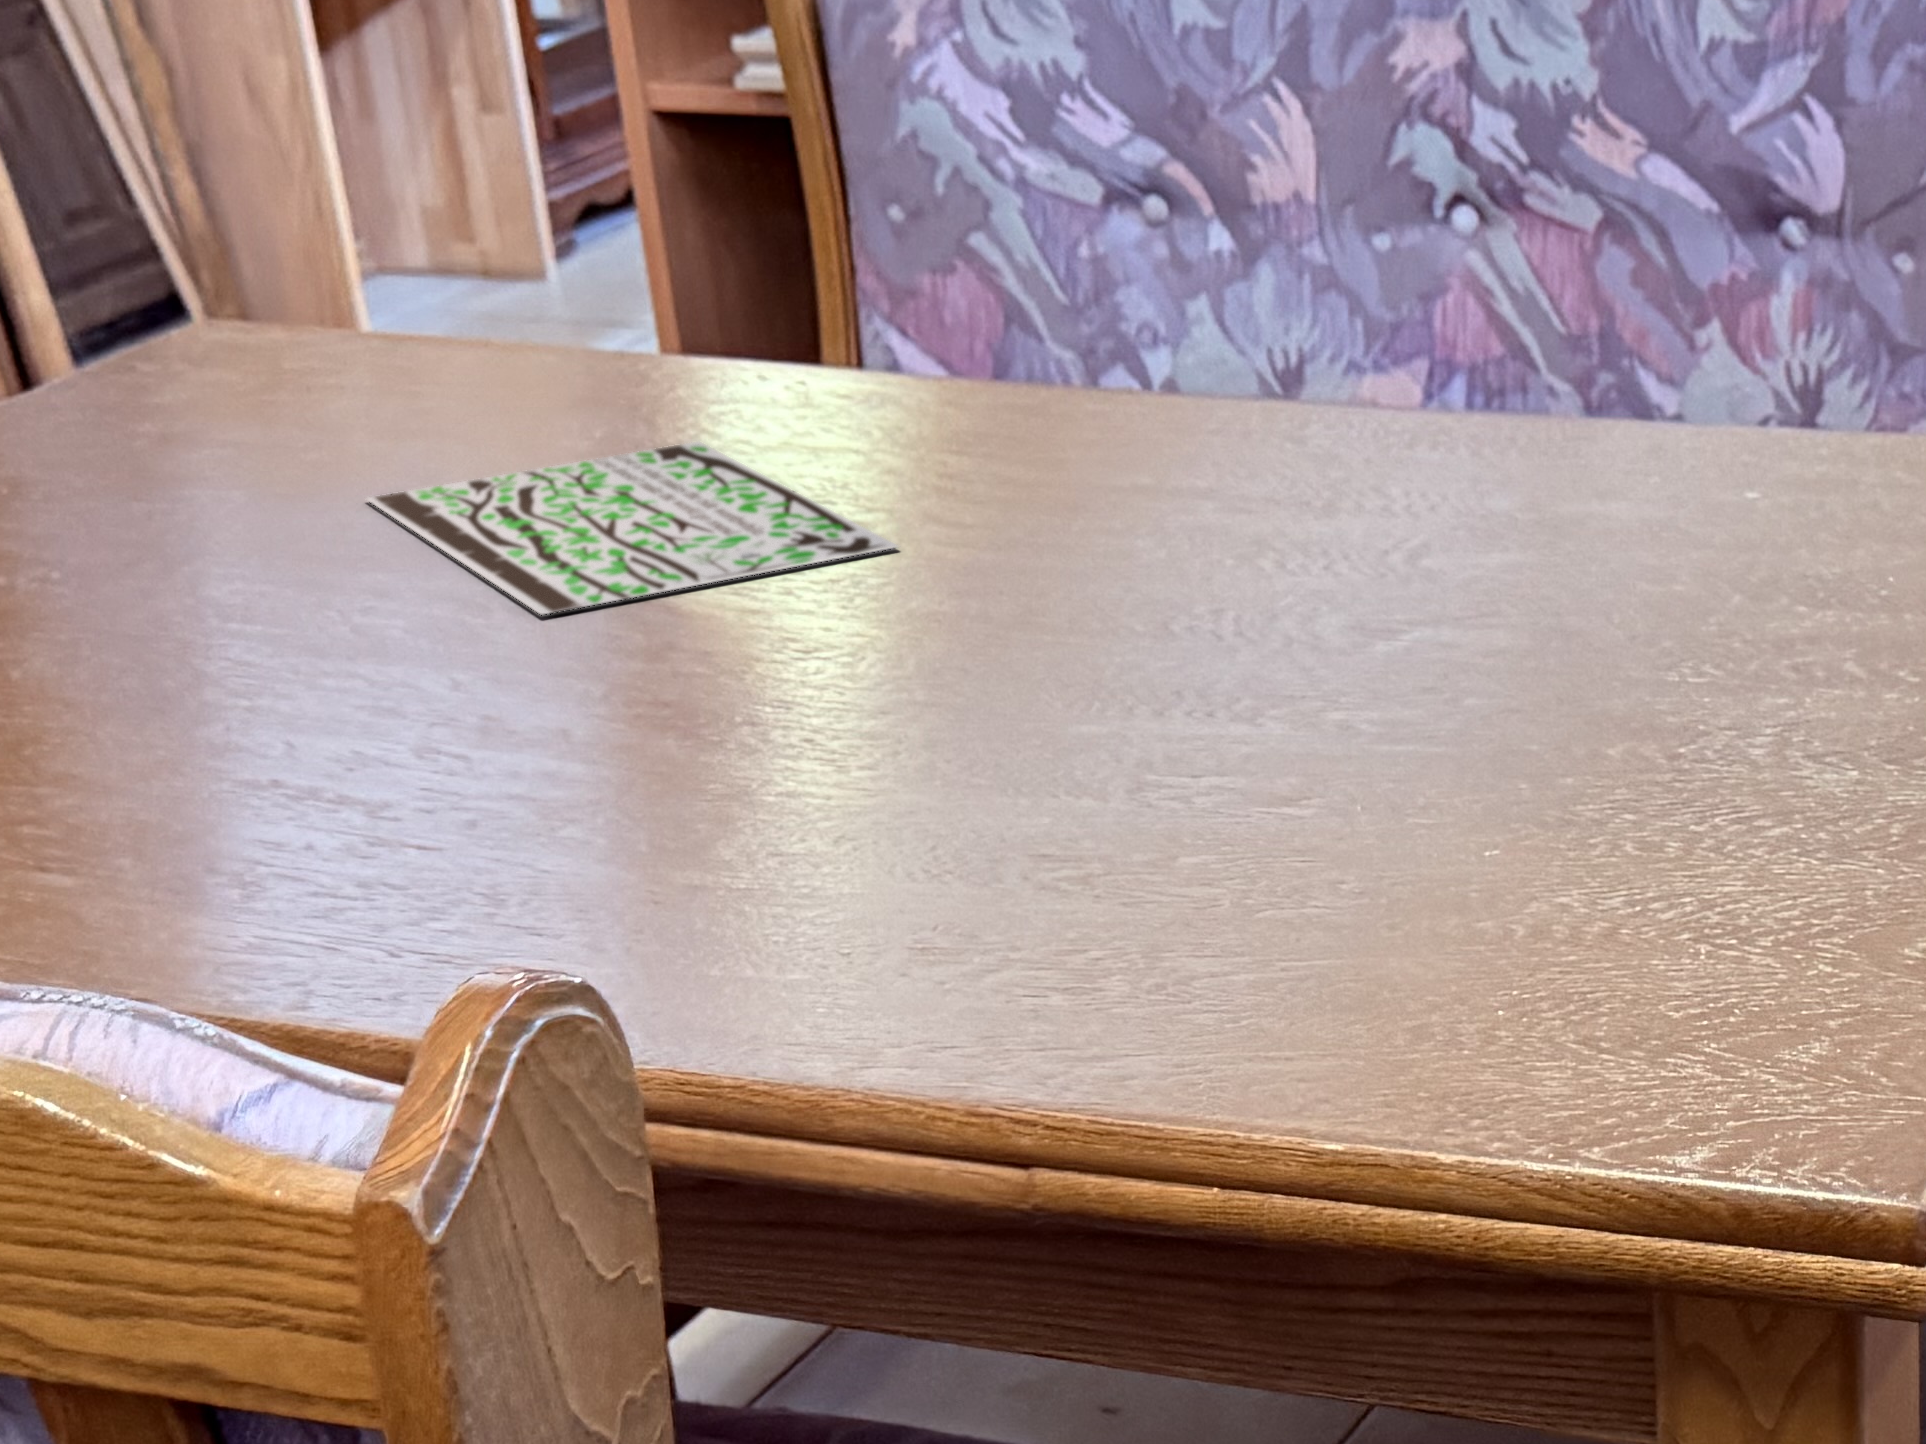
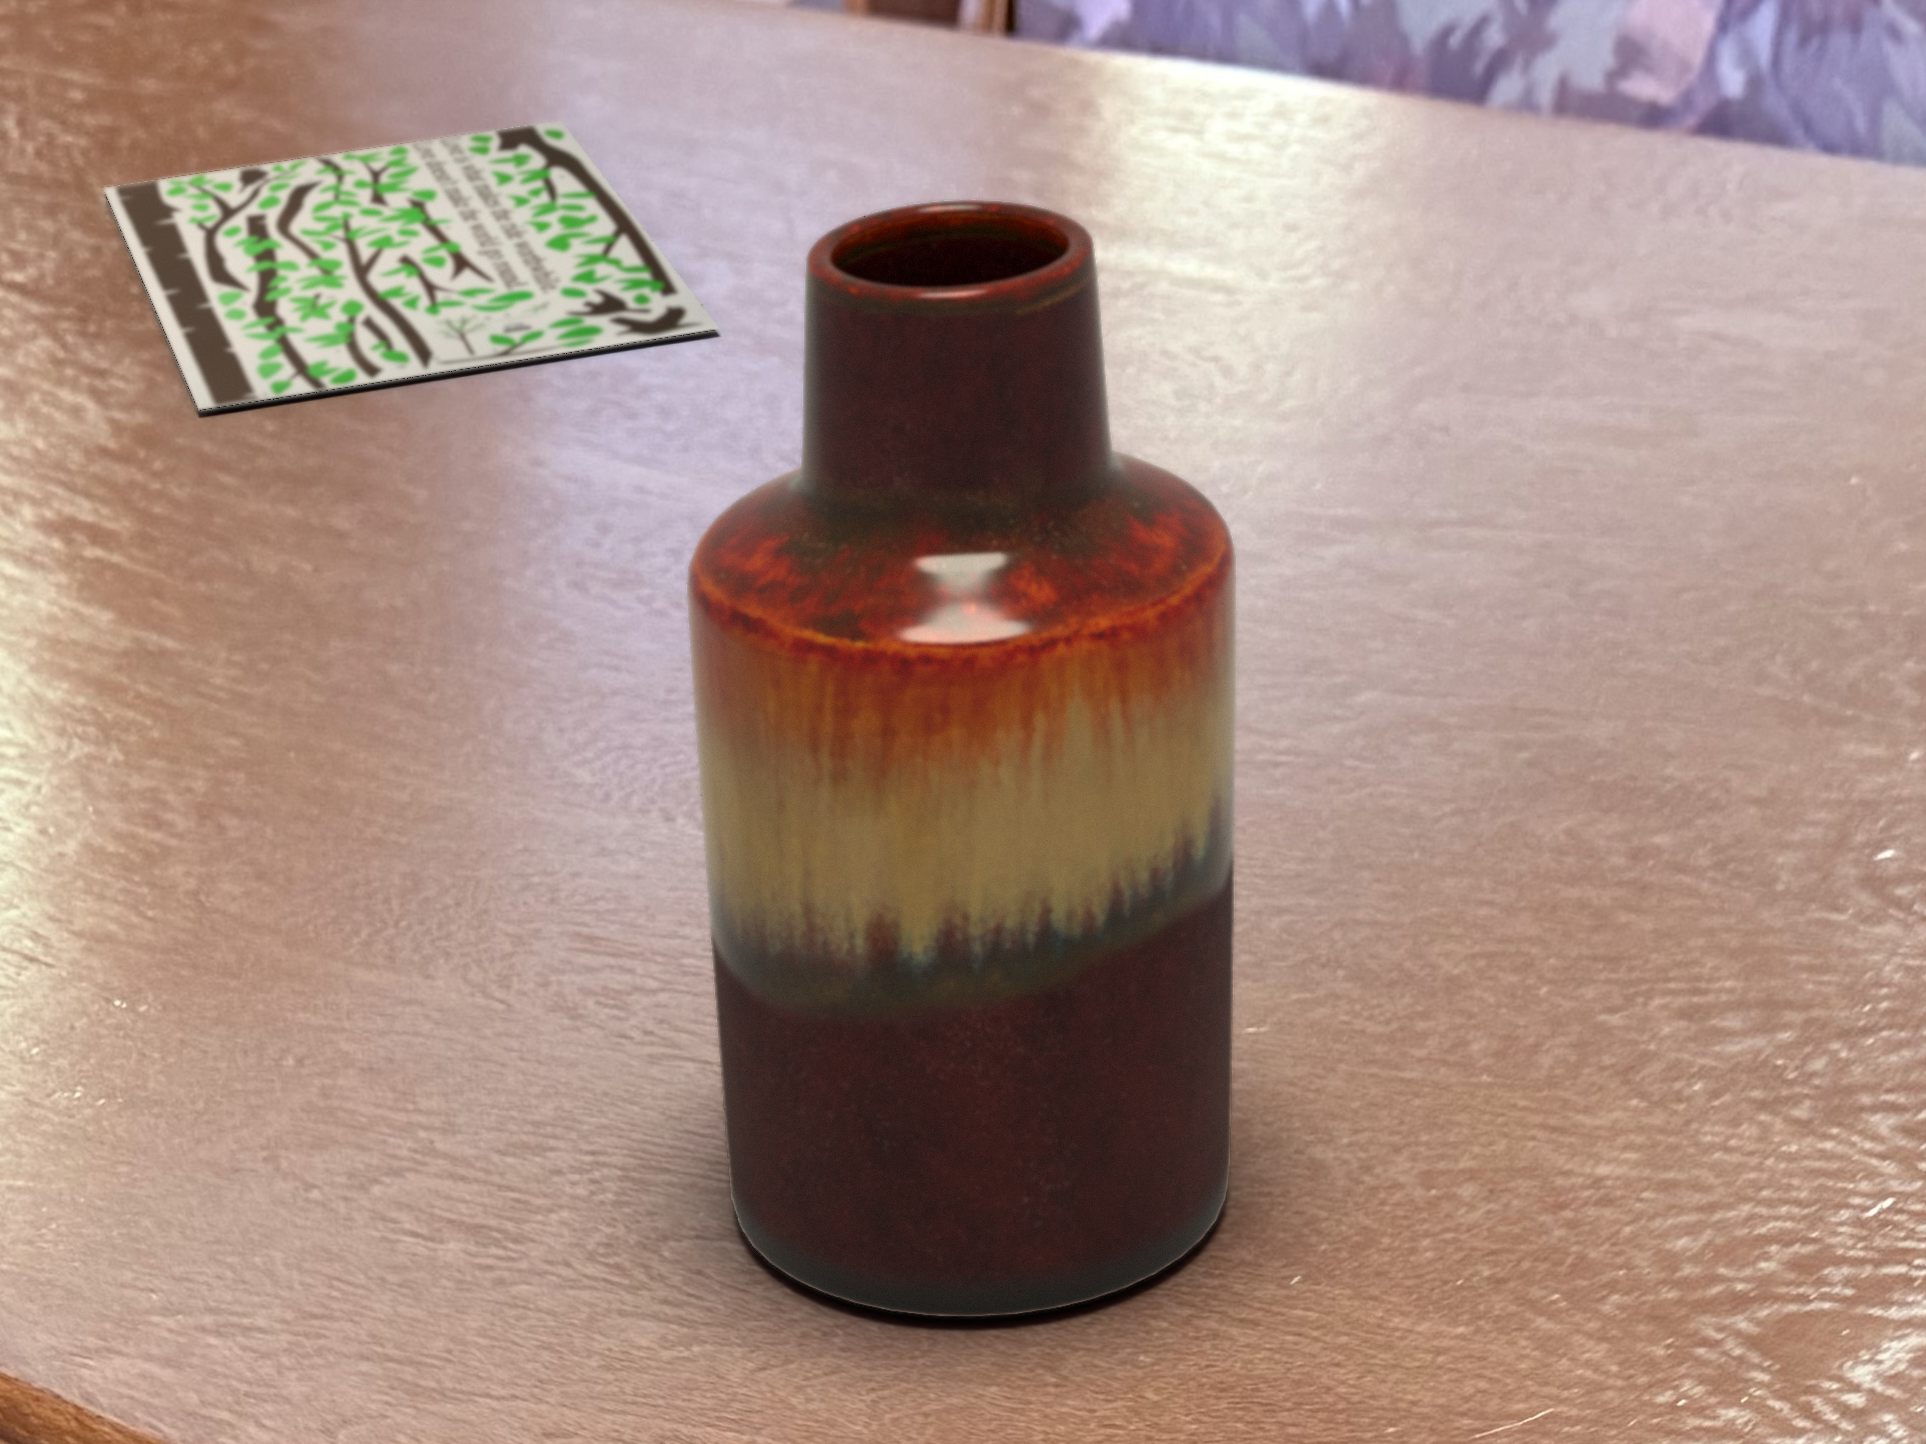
vase: none [1169,323,1512,994] -> present [687,200,1236,1317]

